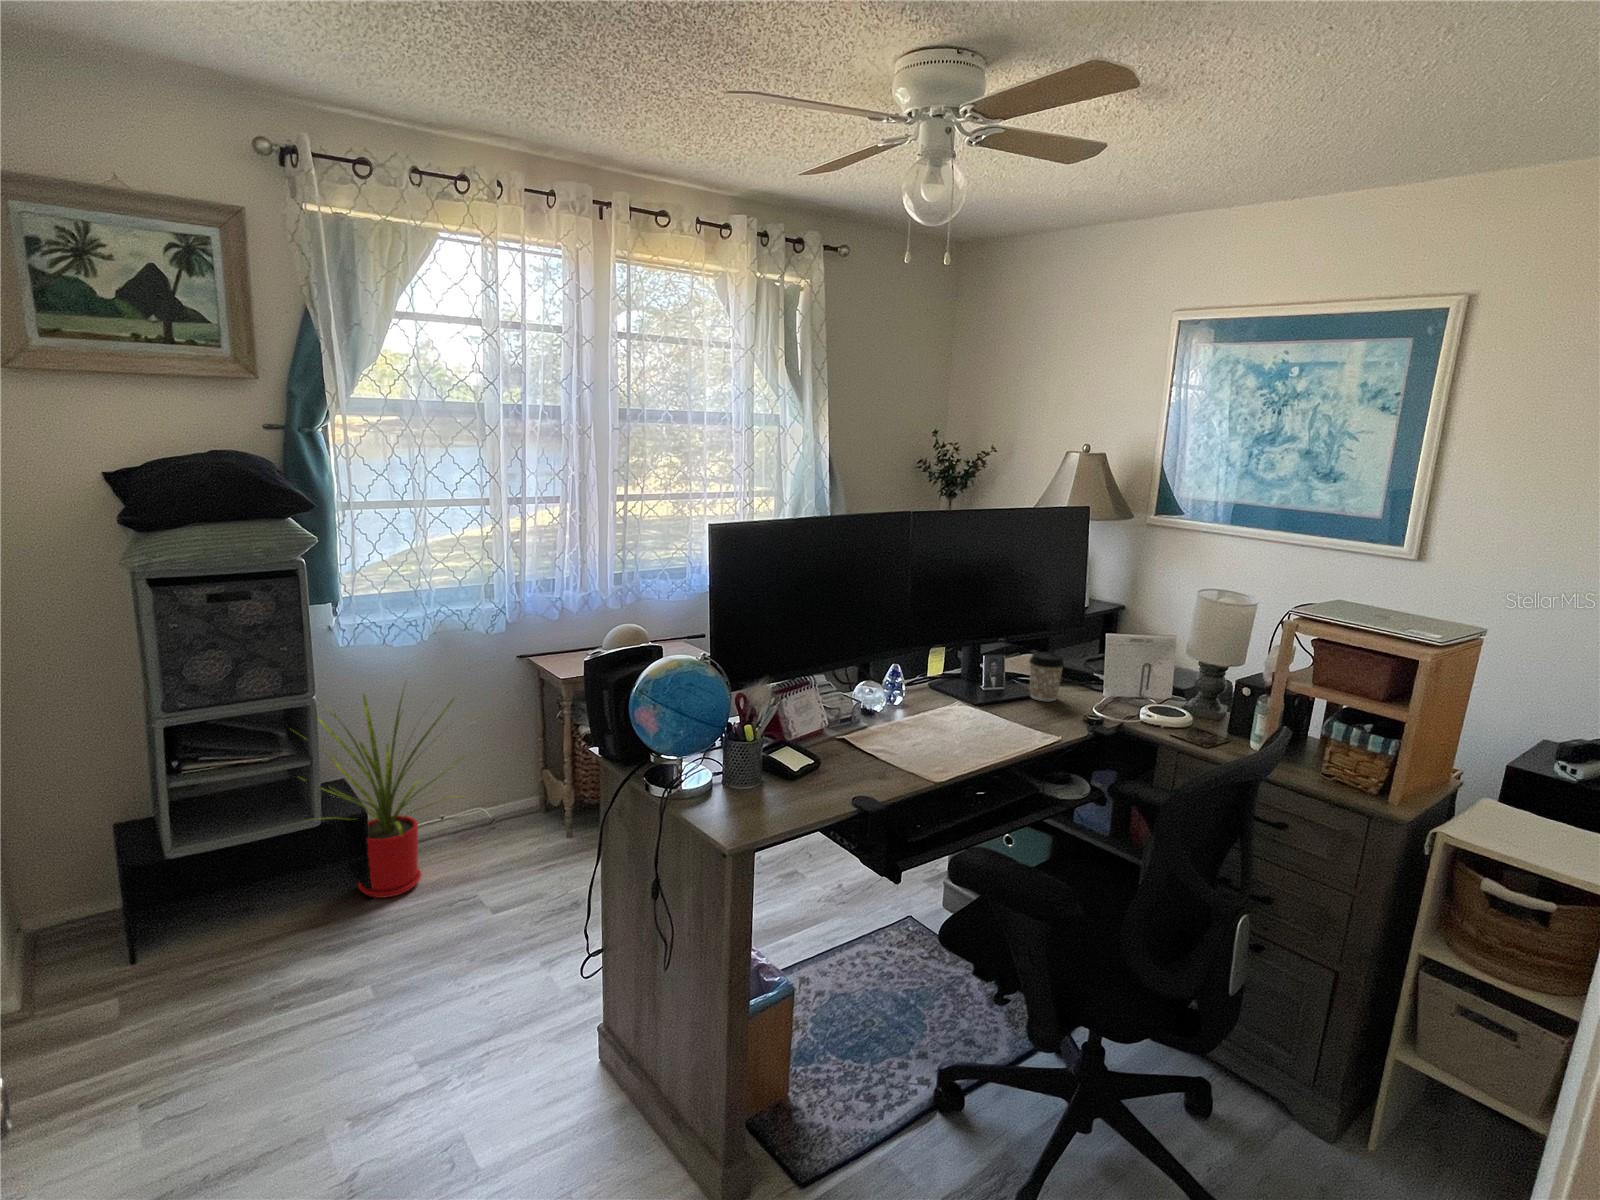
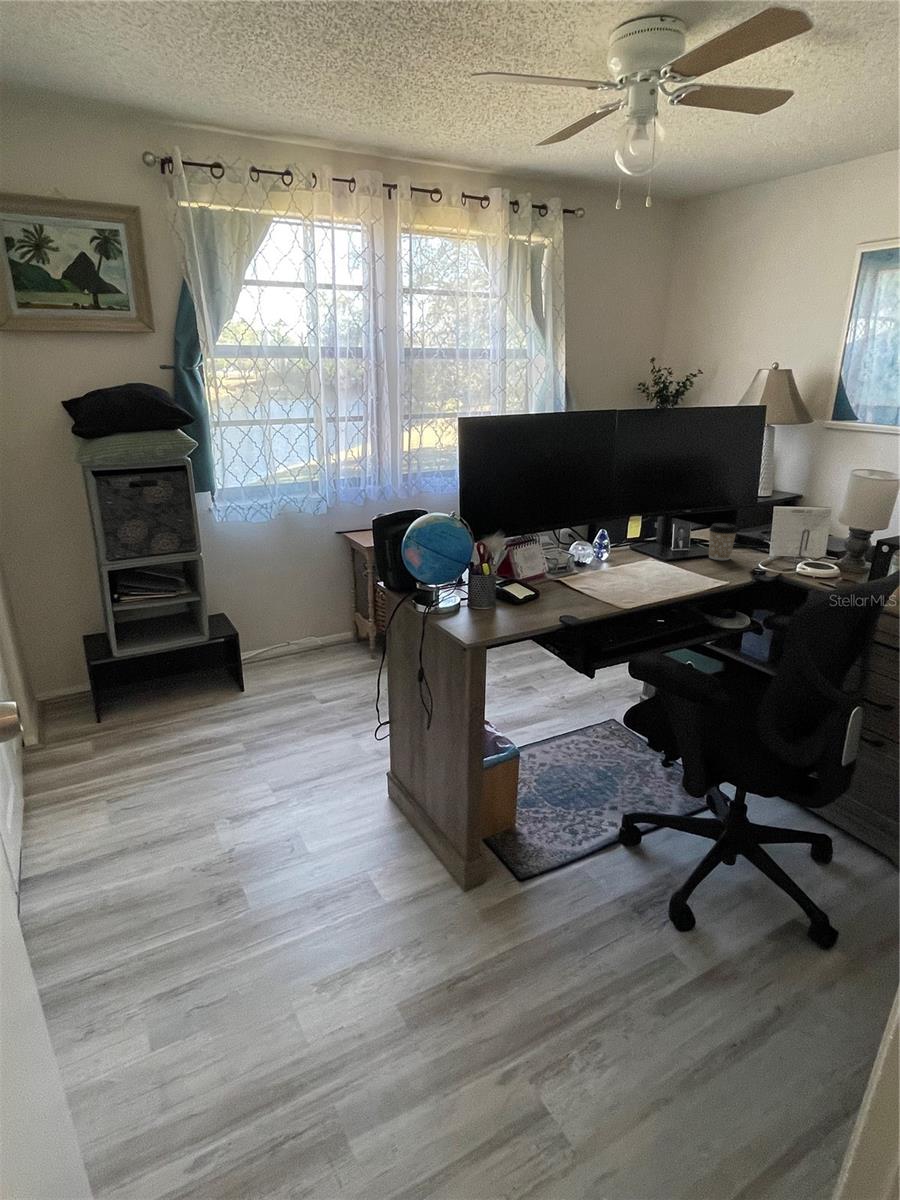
house plant: present [302,682,457,898] -> none [187,547,305,693]

